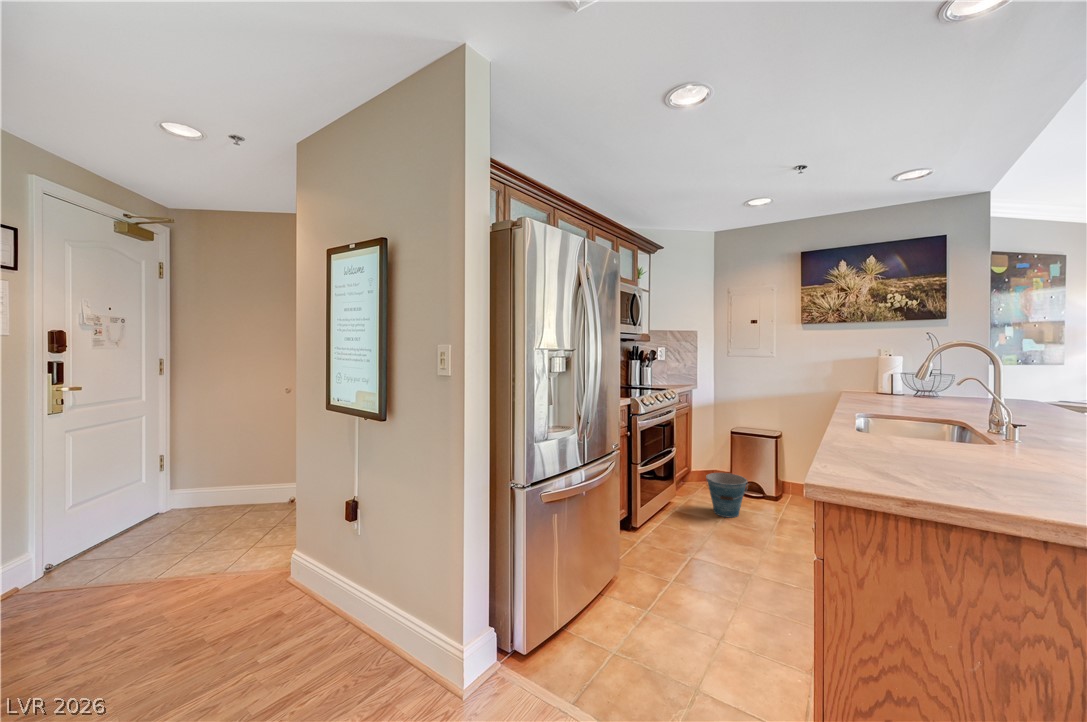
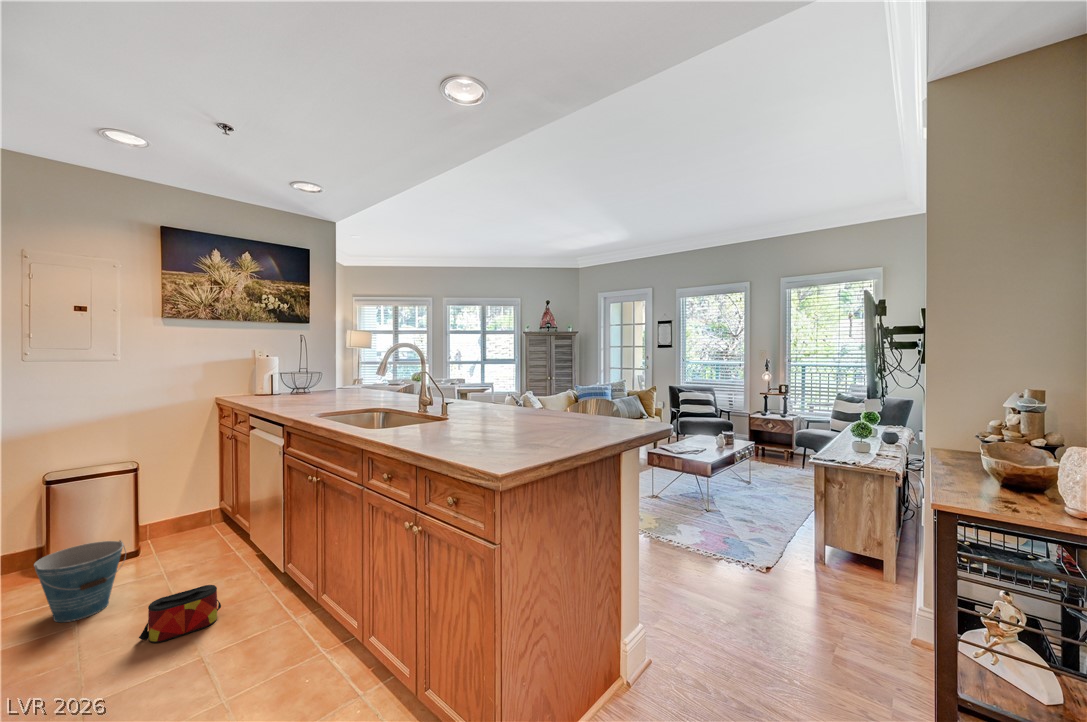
bag: none [730,522,778,558] -> present [139,585,221,643]

